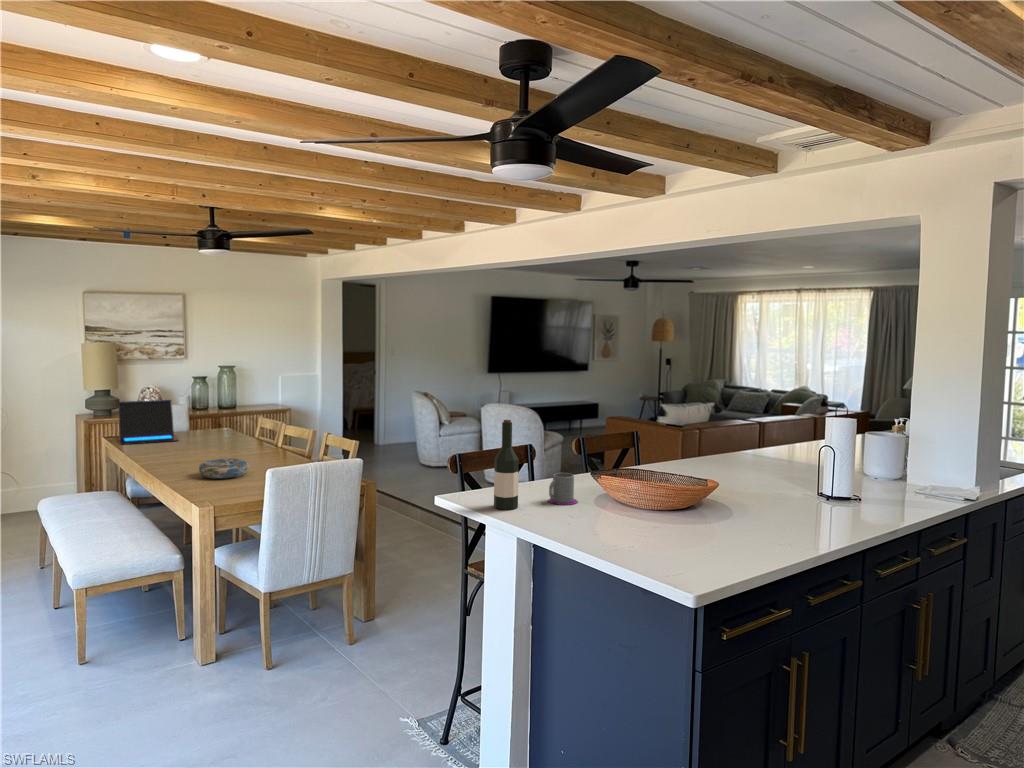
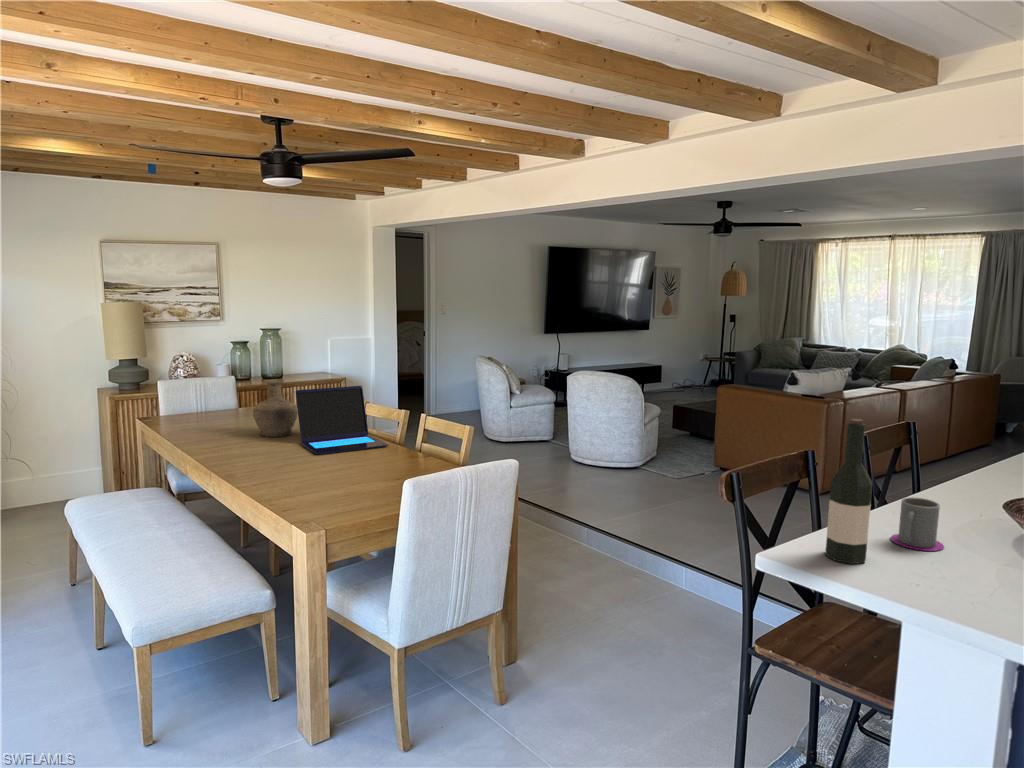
laptop: present [118,400,178,445] -> present [296,386,388,455]
vase: none [191,405,228,451] -> present [253,379,298,437]
decorative bowl: present [199,458,248,478] -> none [283,452,347,482]

